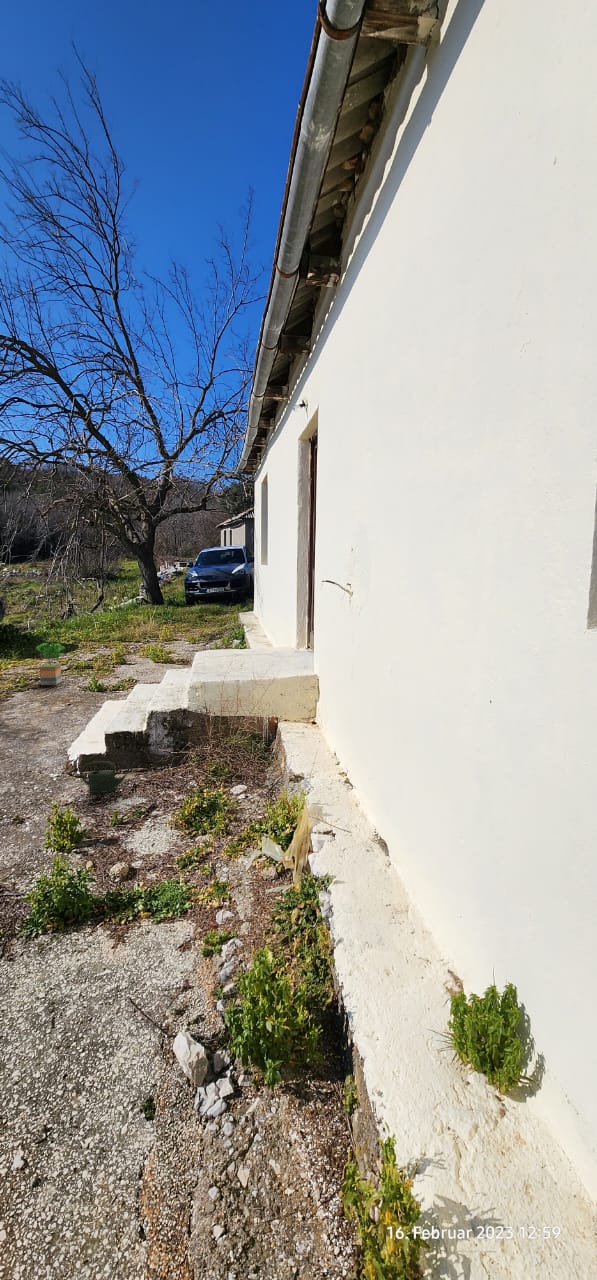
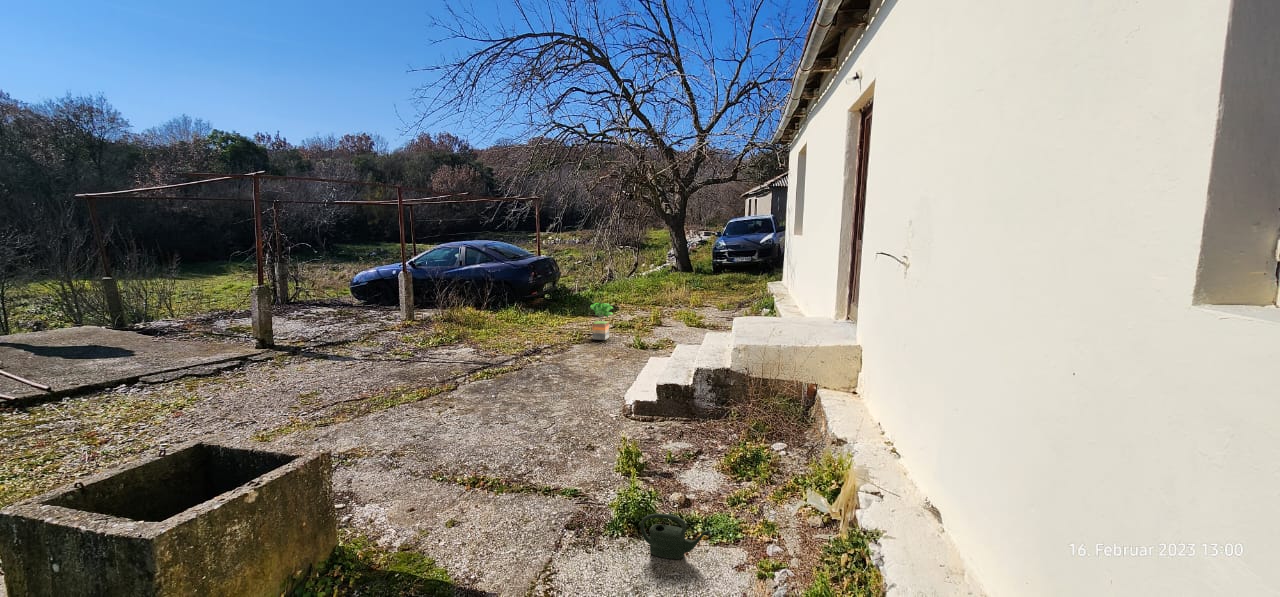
watering can: present [80,761,133,793] -> present [640,513,710,559]

